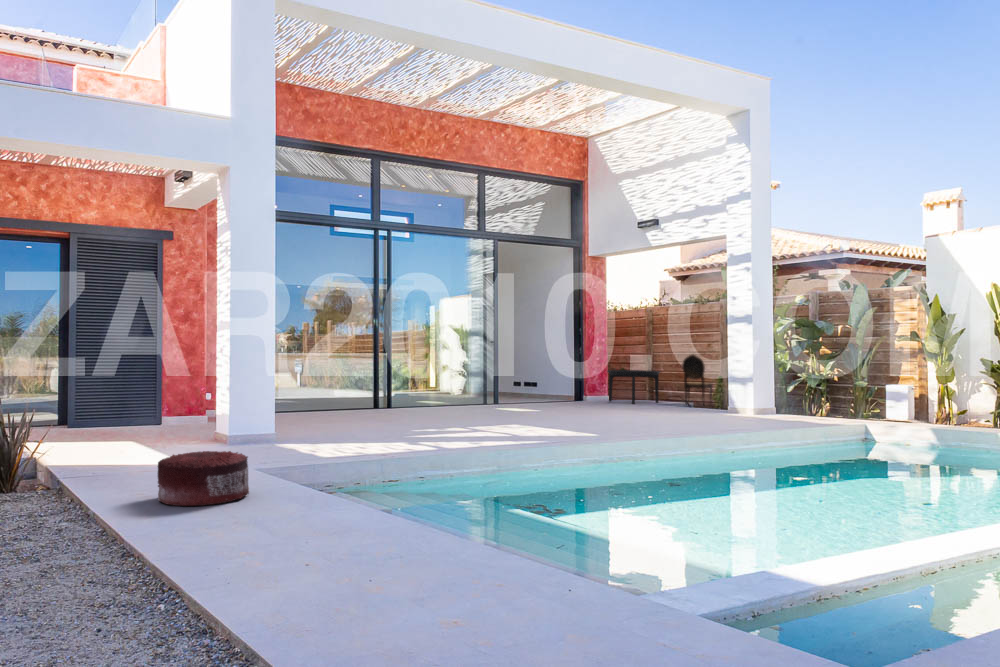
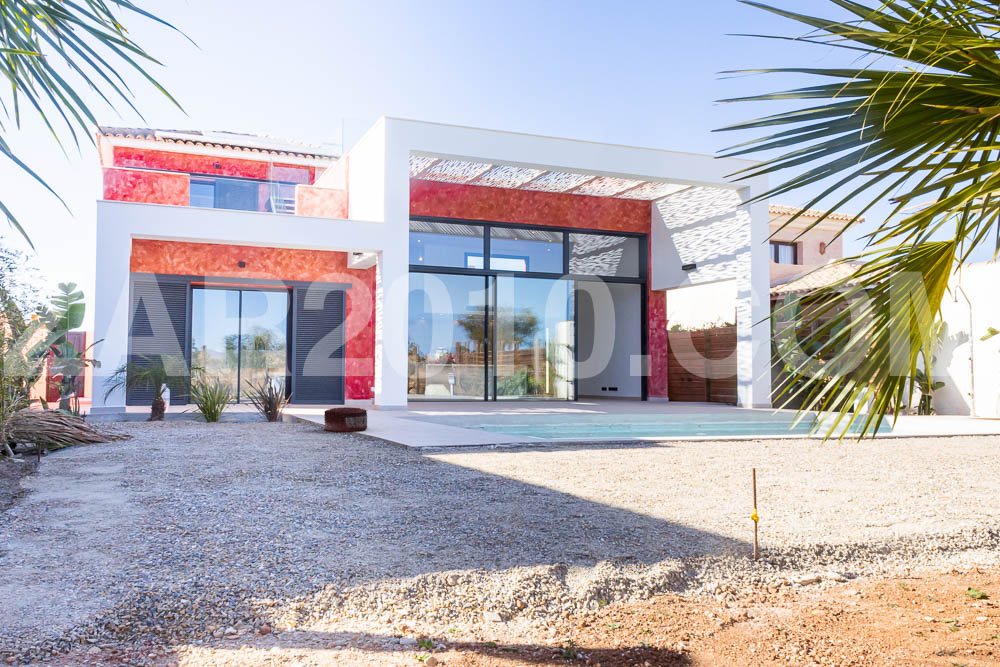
dining chair: present [682,355,712,404] -> none [714,366,739,406]
round table: present [608,370,660,404] -> none [663,378,706,403]

